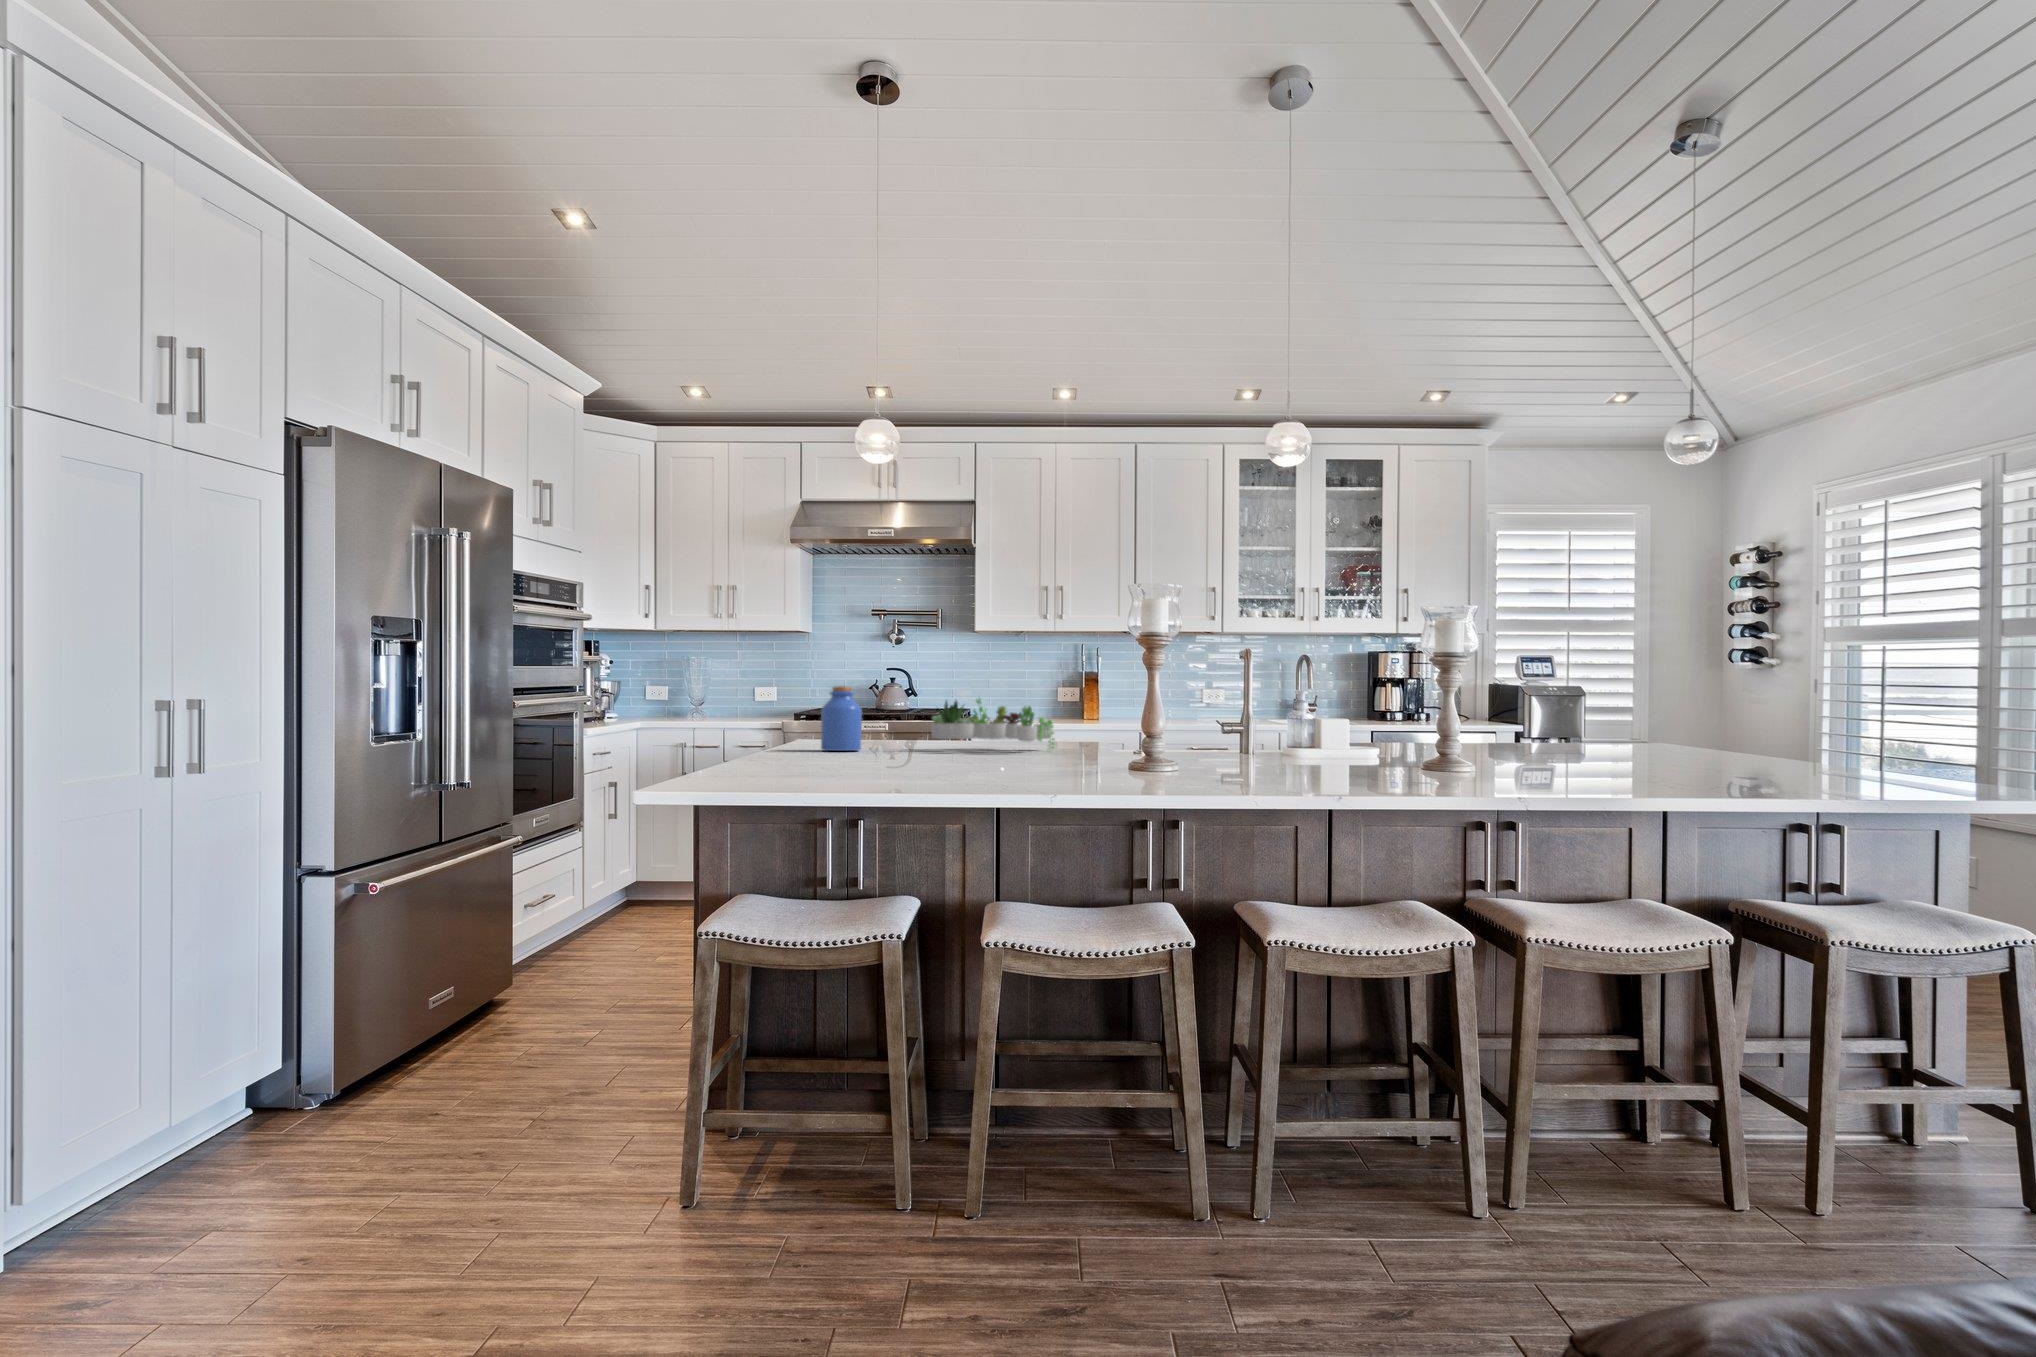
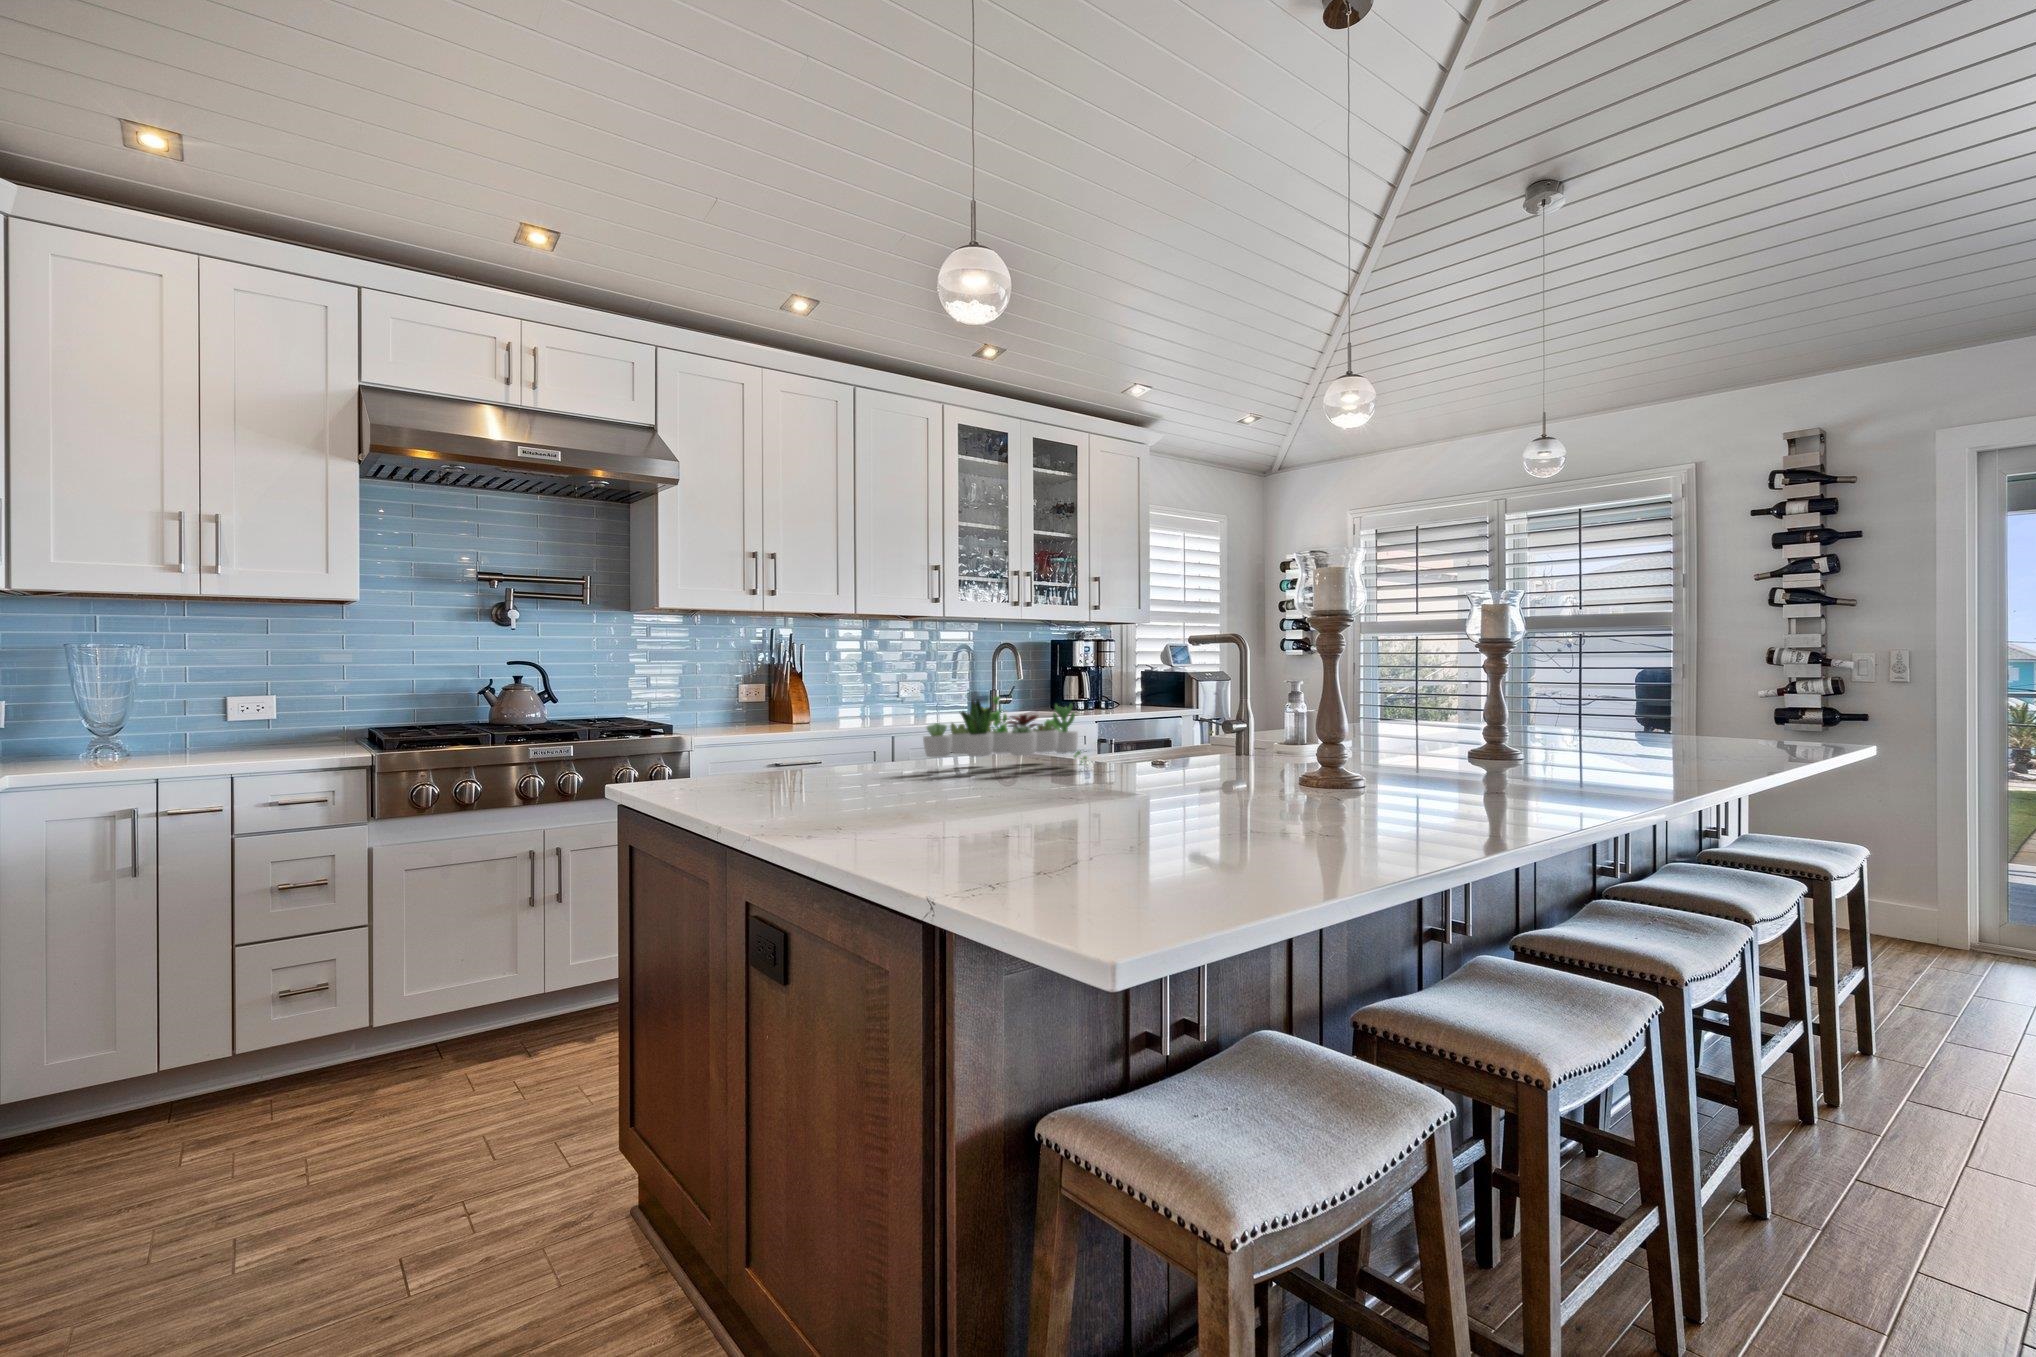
jar: present [821,686,862,751] -> none [812,684,880,790]

